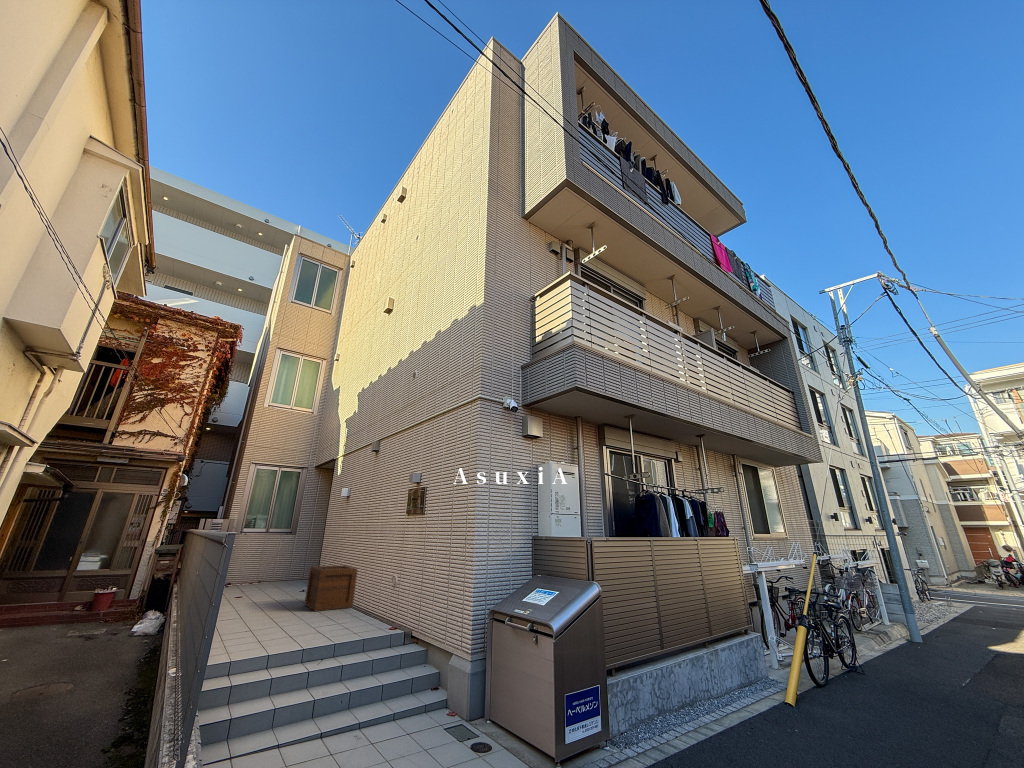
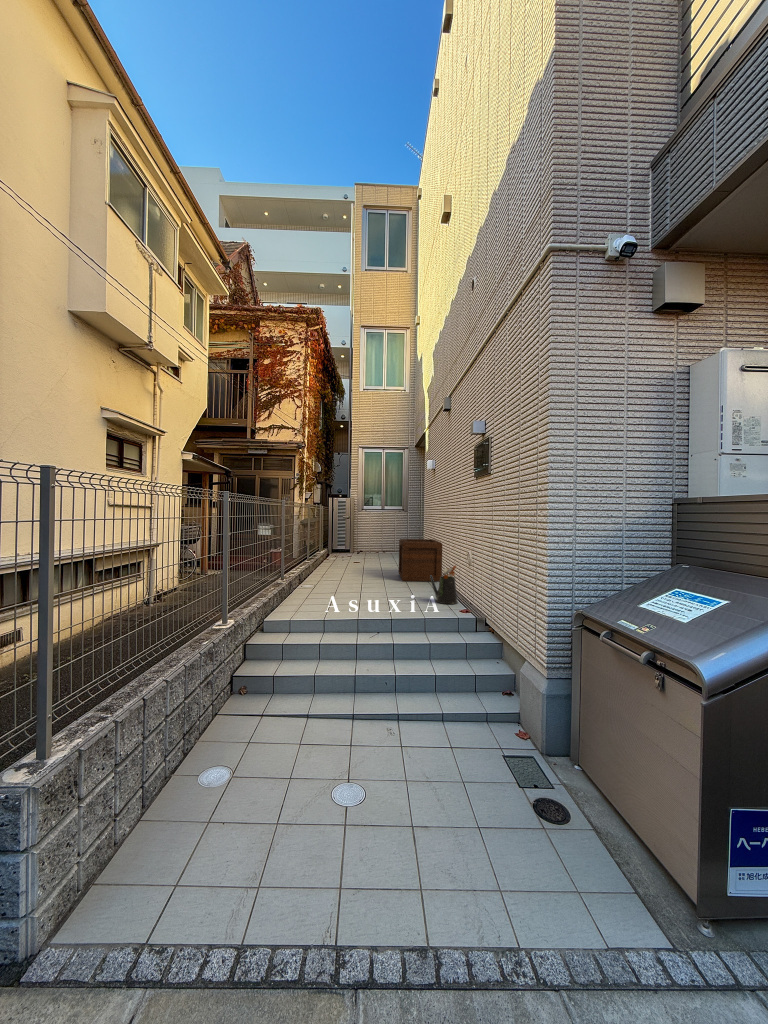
watering can: none [357,588,386,626] -> present [430,566,458,604]

